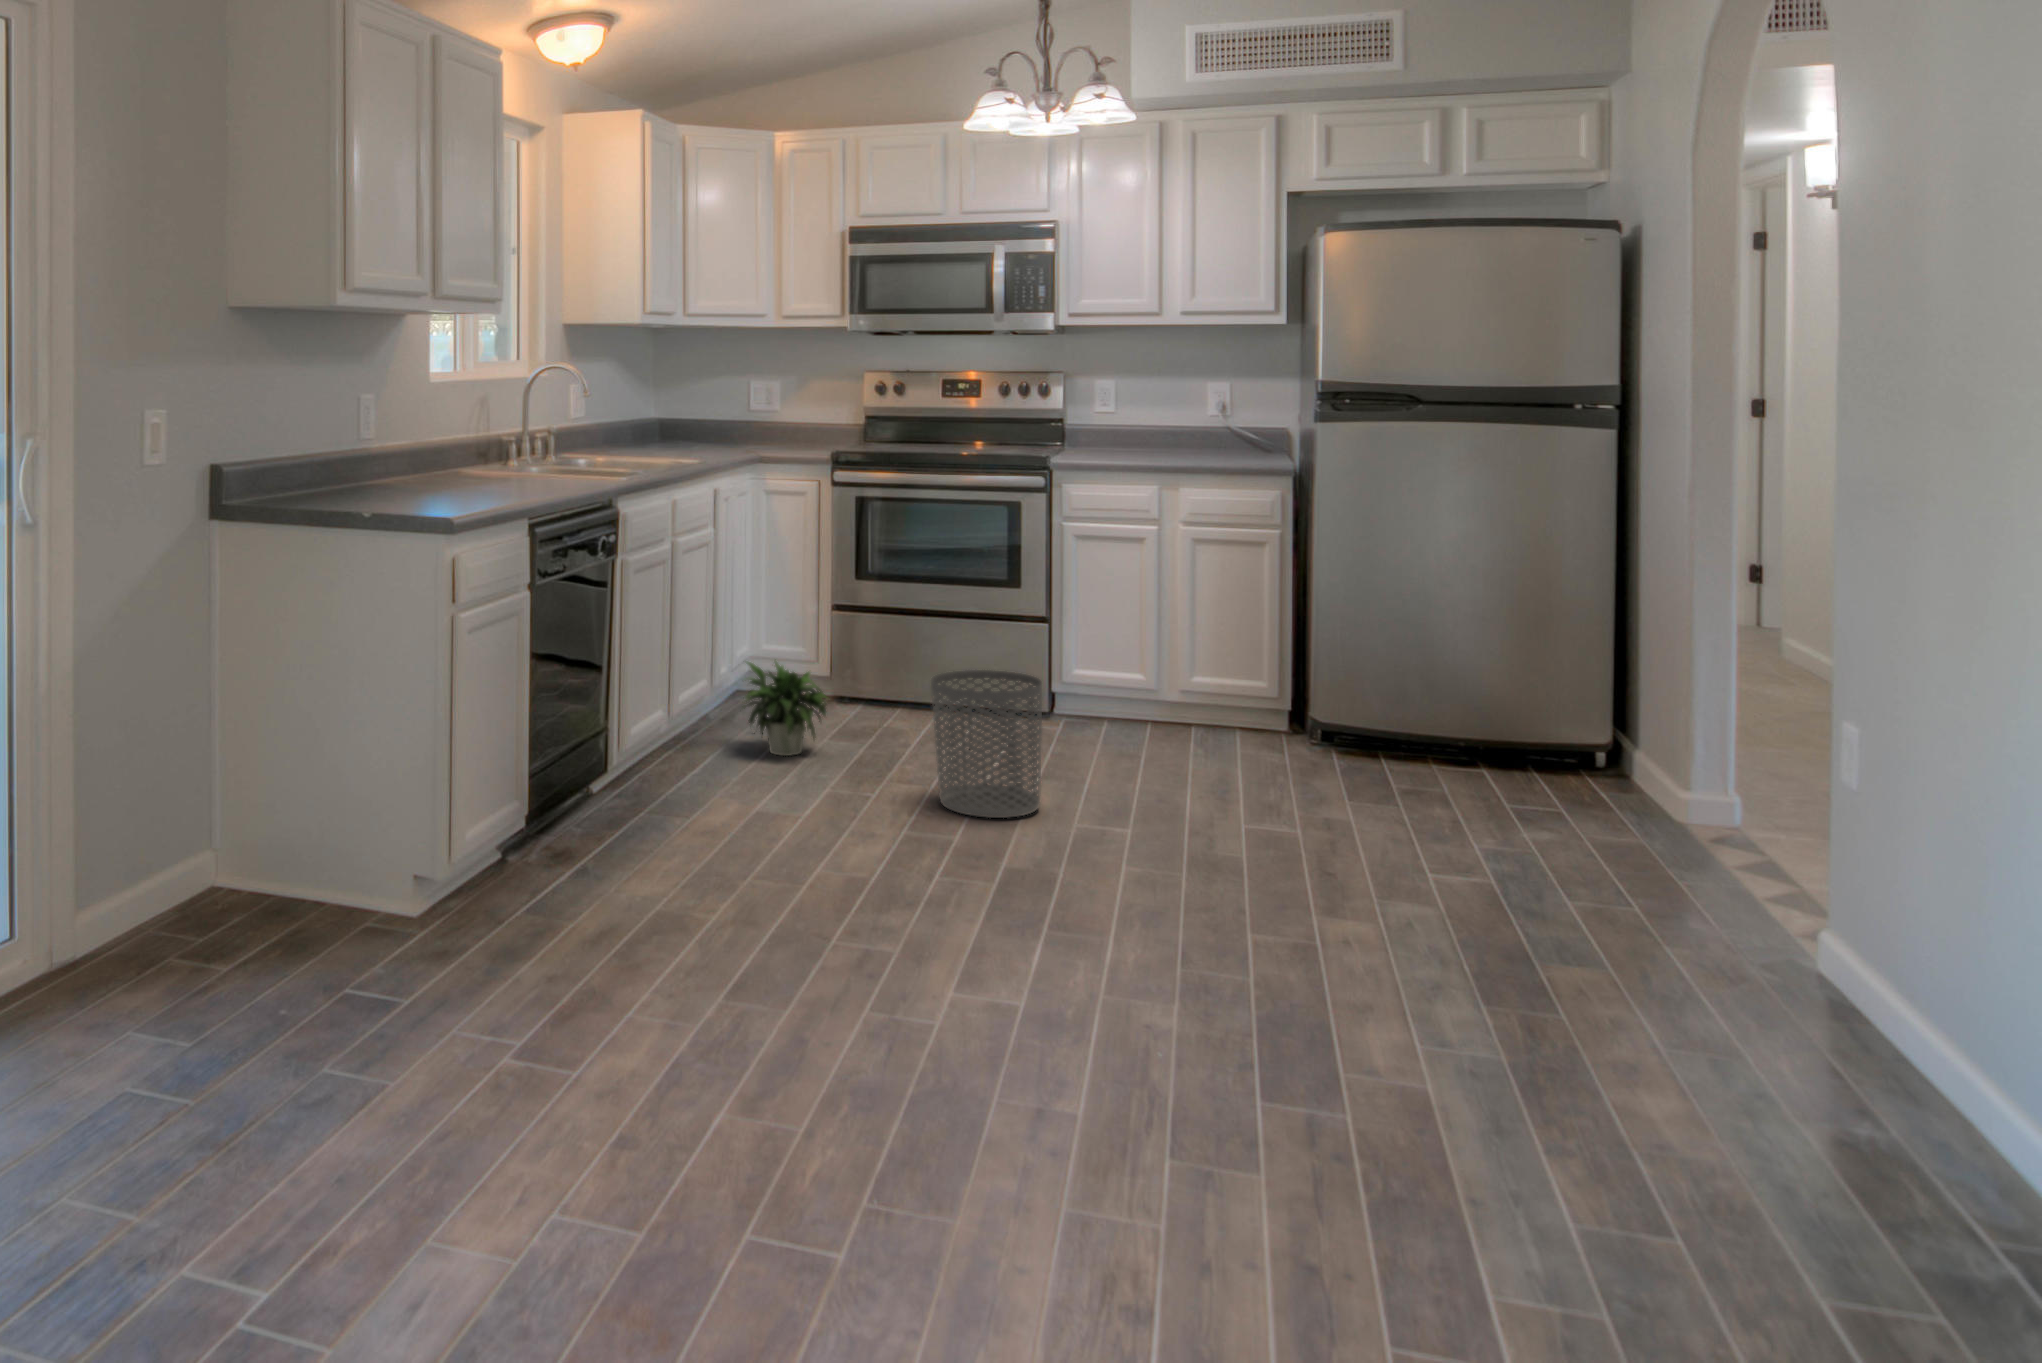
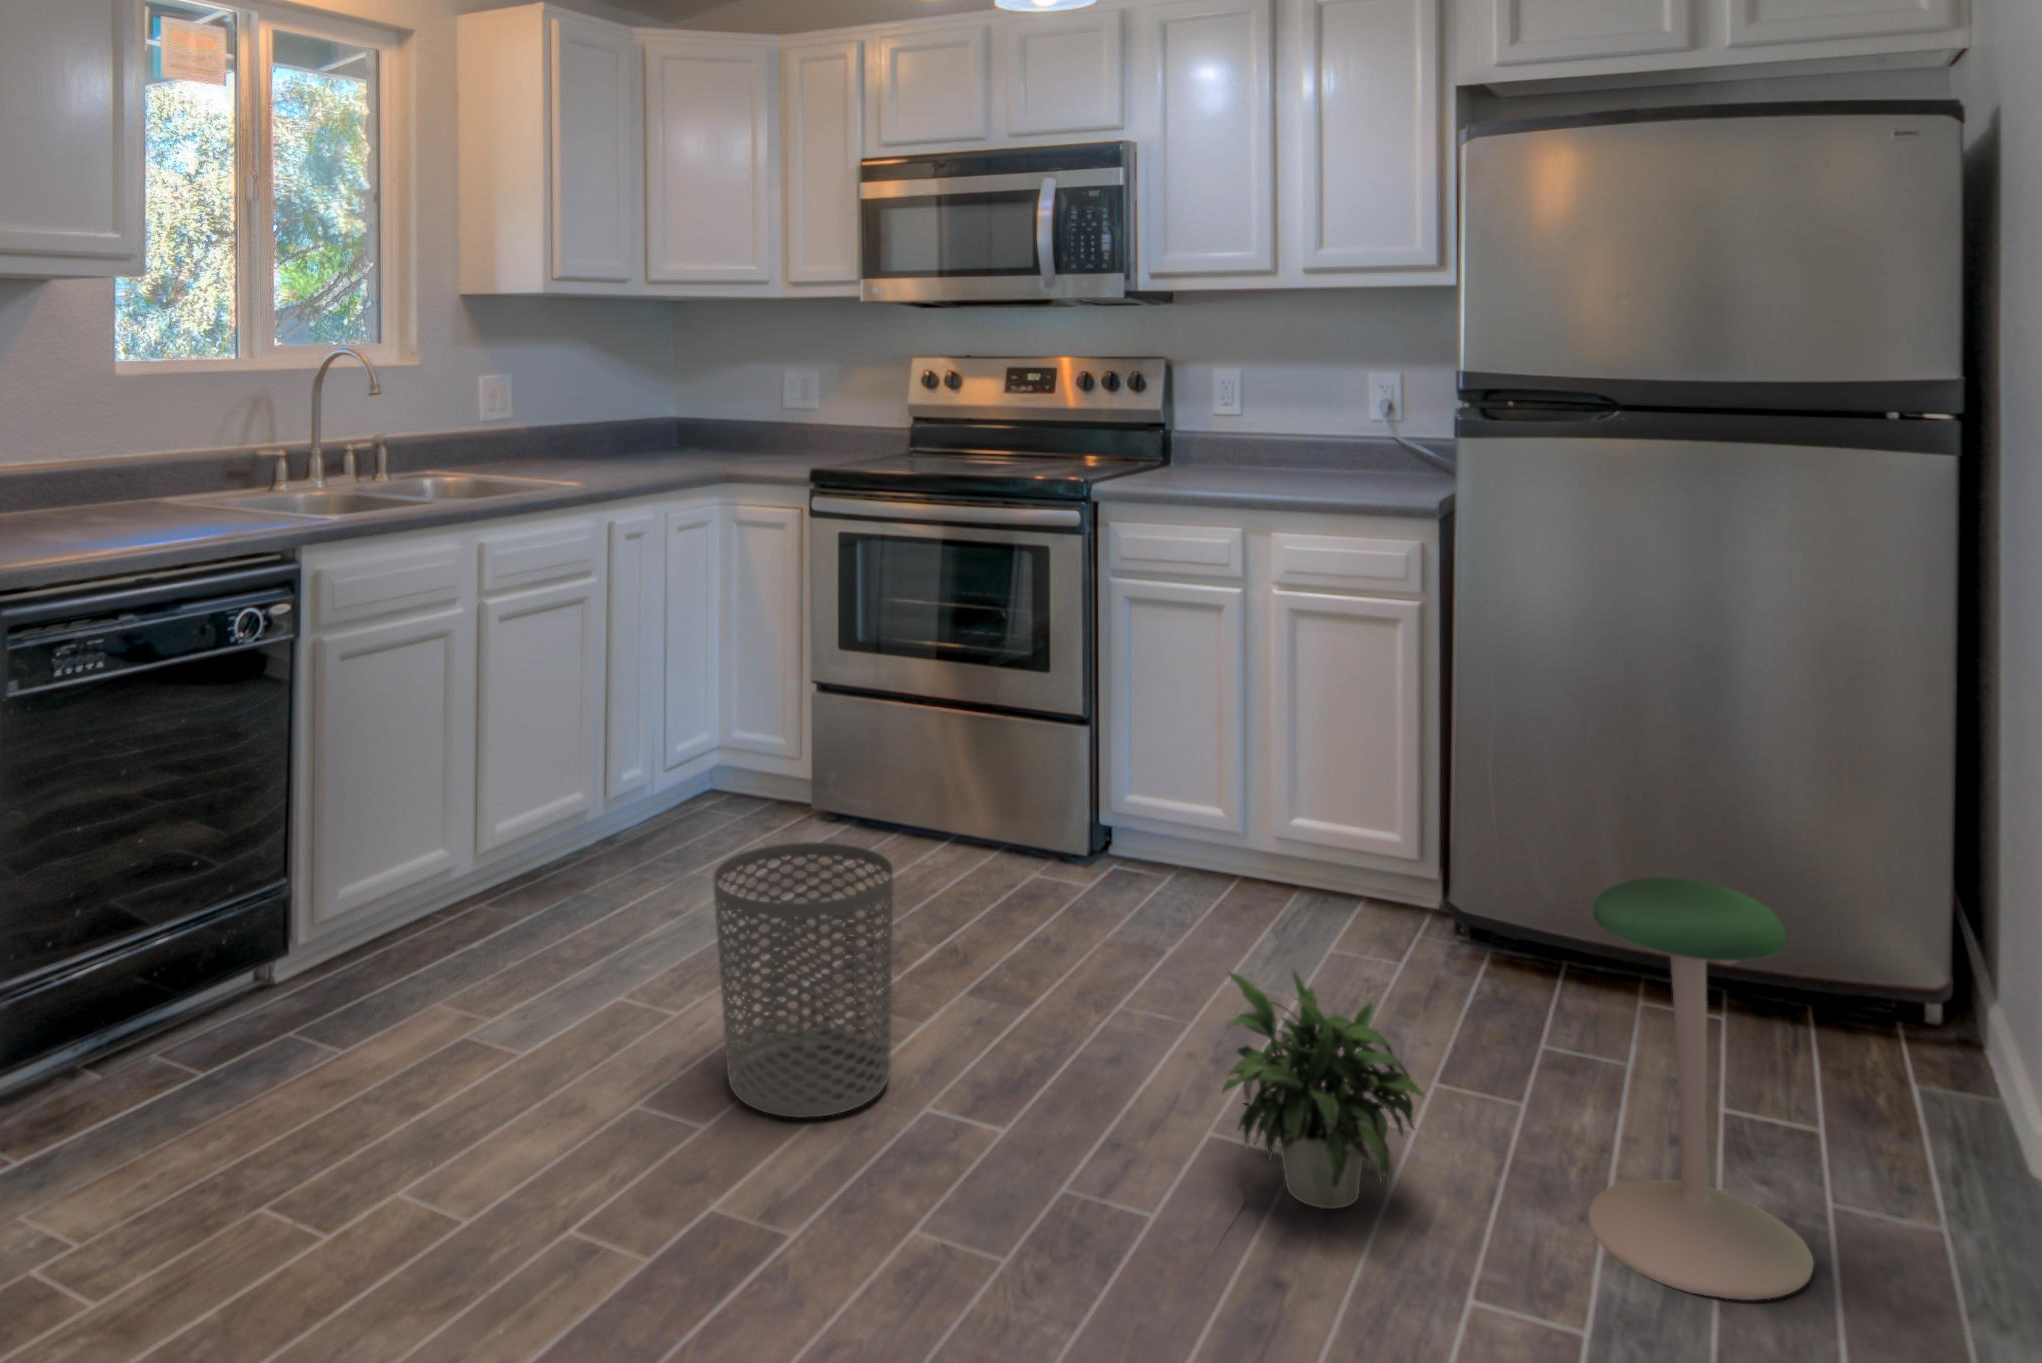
stool: none [1452,655,1573,858] -> present [1588,877,1814,1300]
potted plant: present [743,662,827,756] -> present [1223,972,1425,1209]

